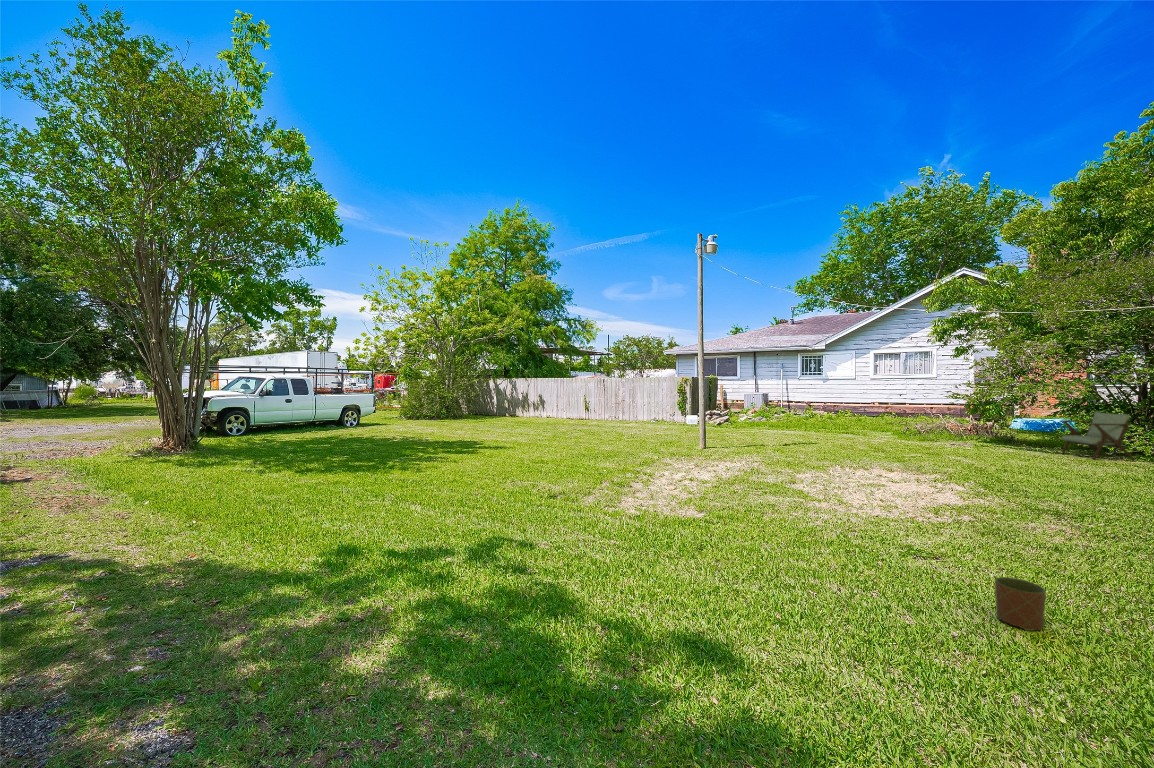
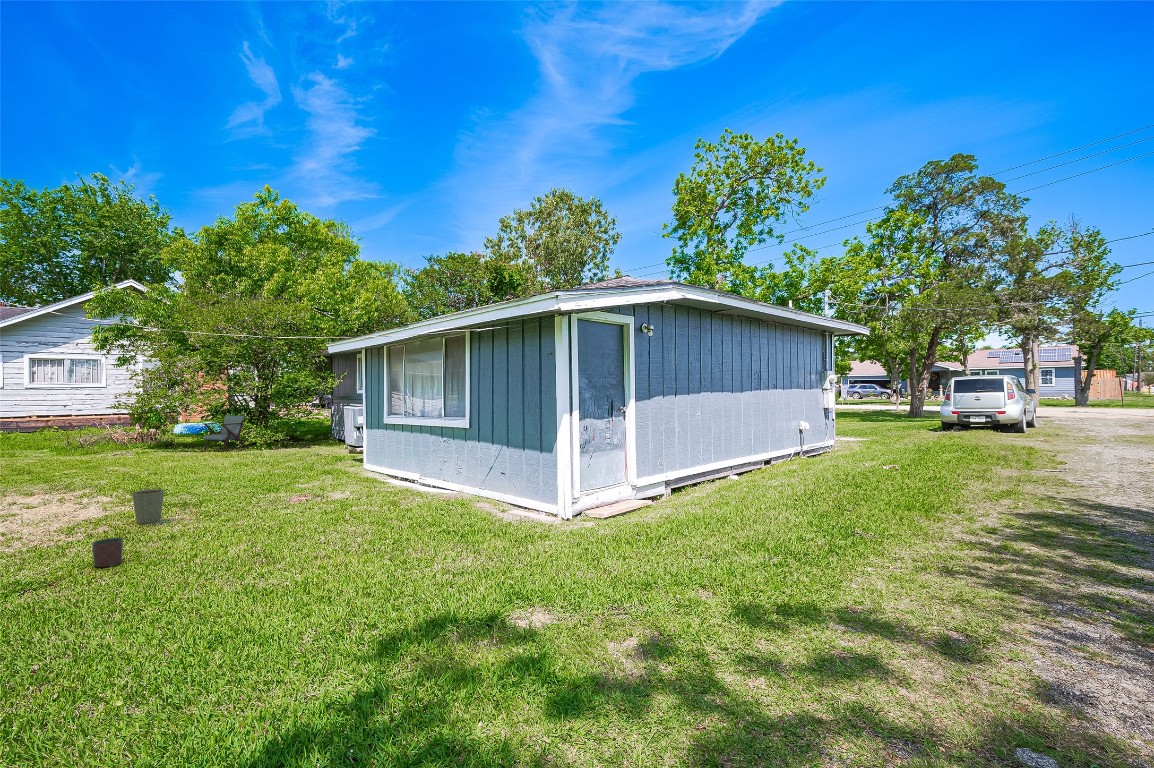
basket: none [1020,497,1073,556] -> present [132,484,164,524]

